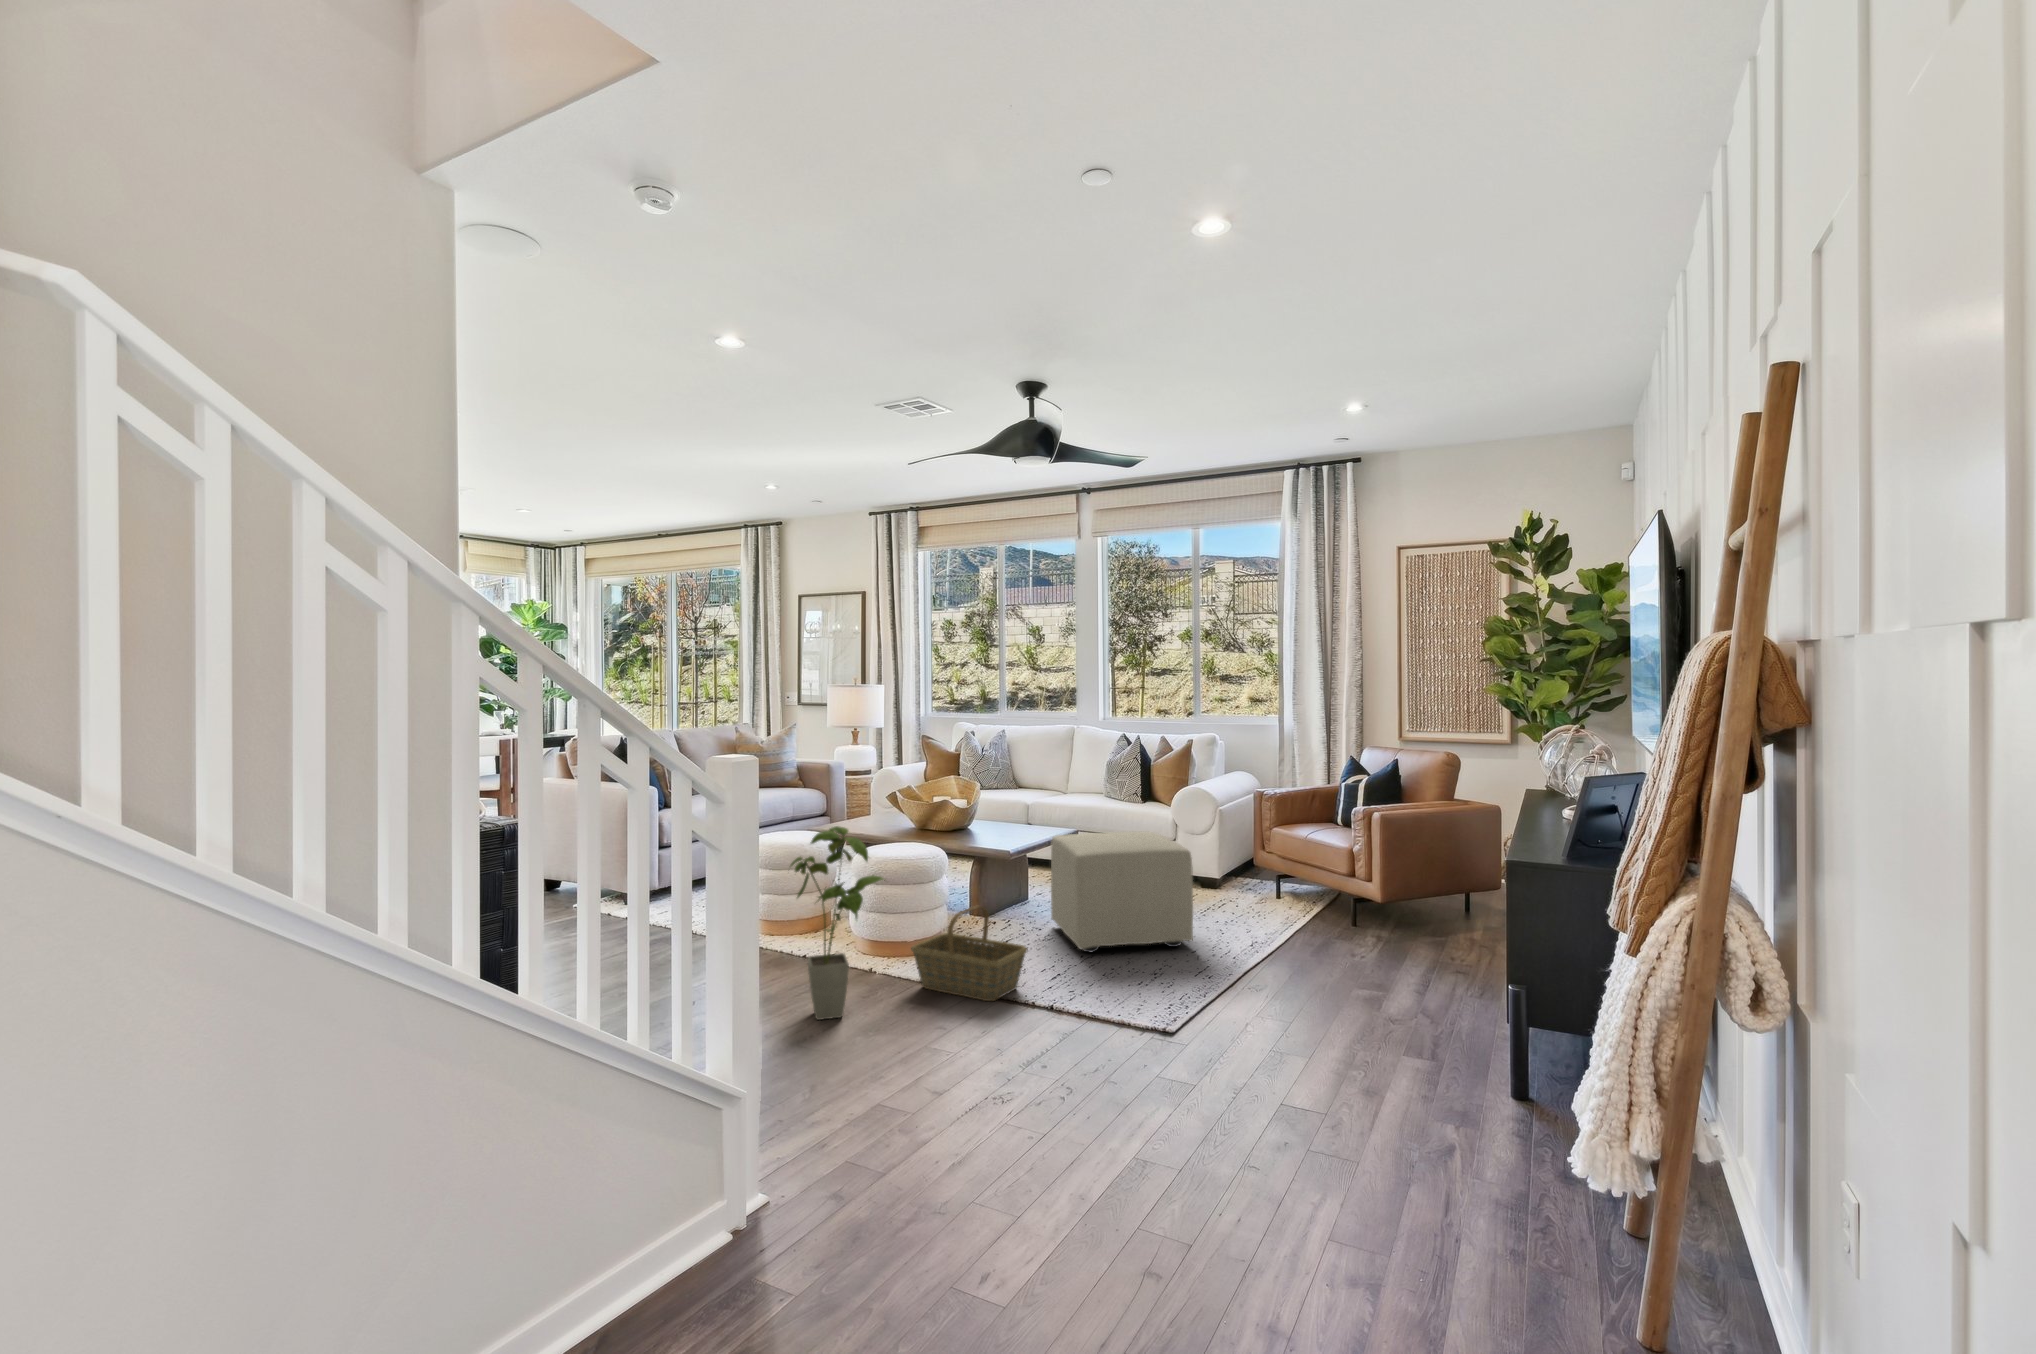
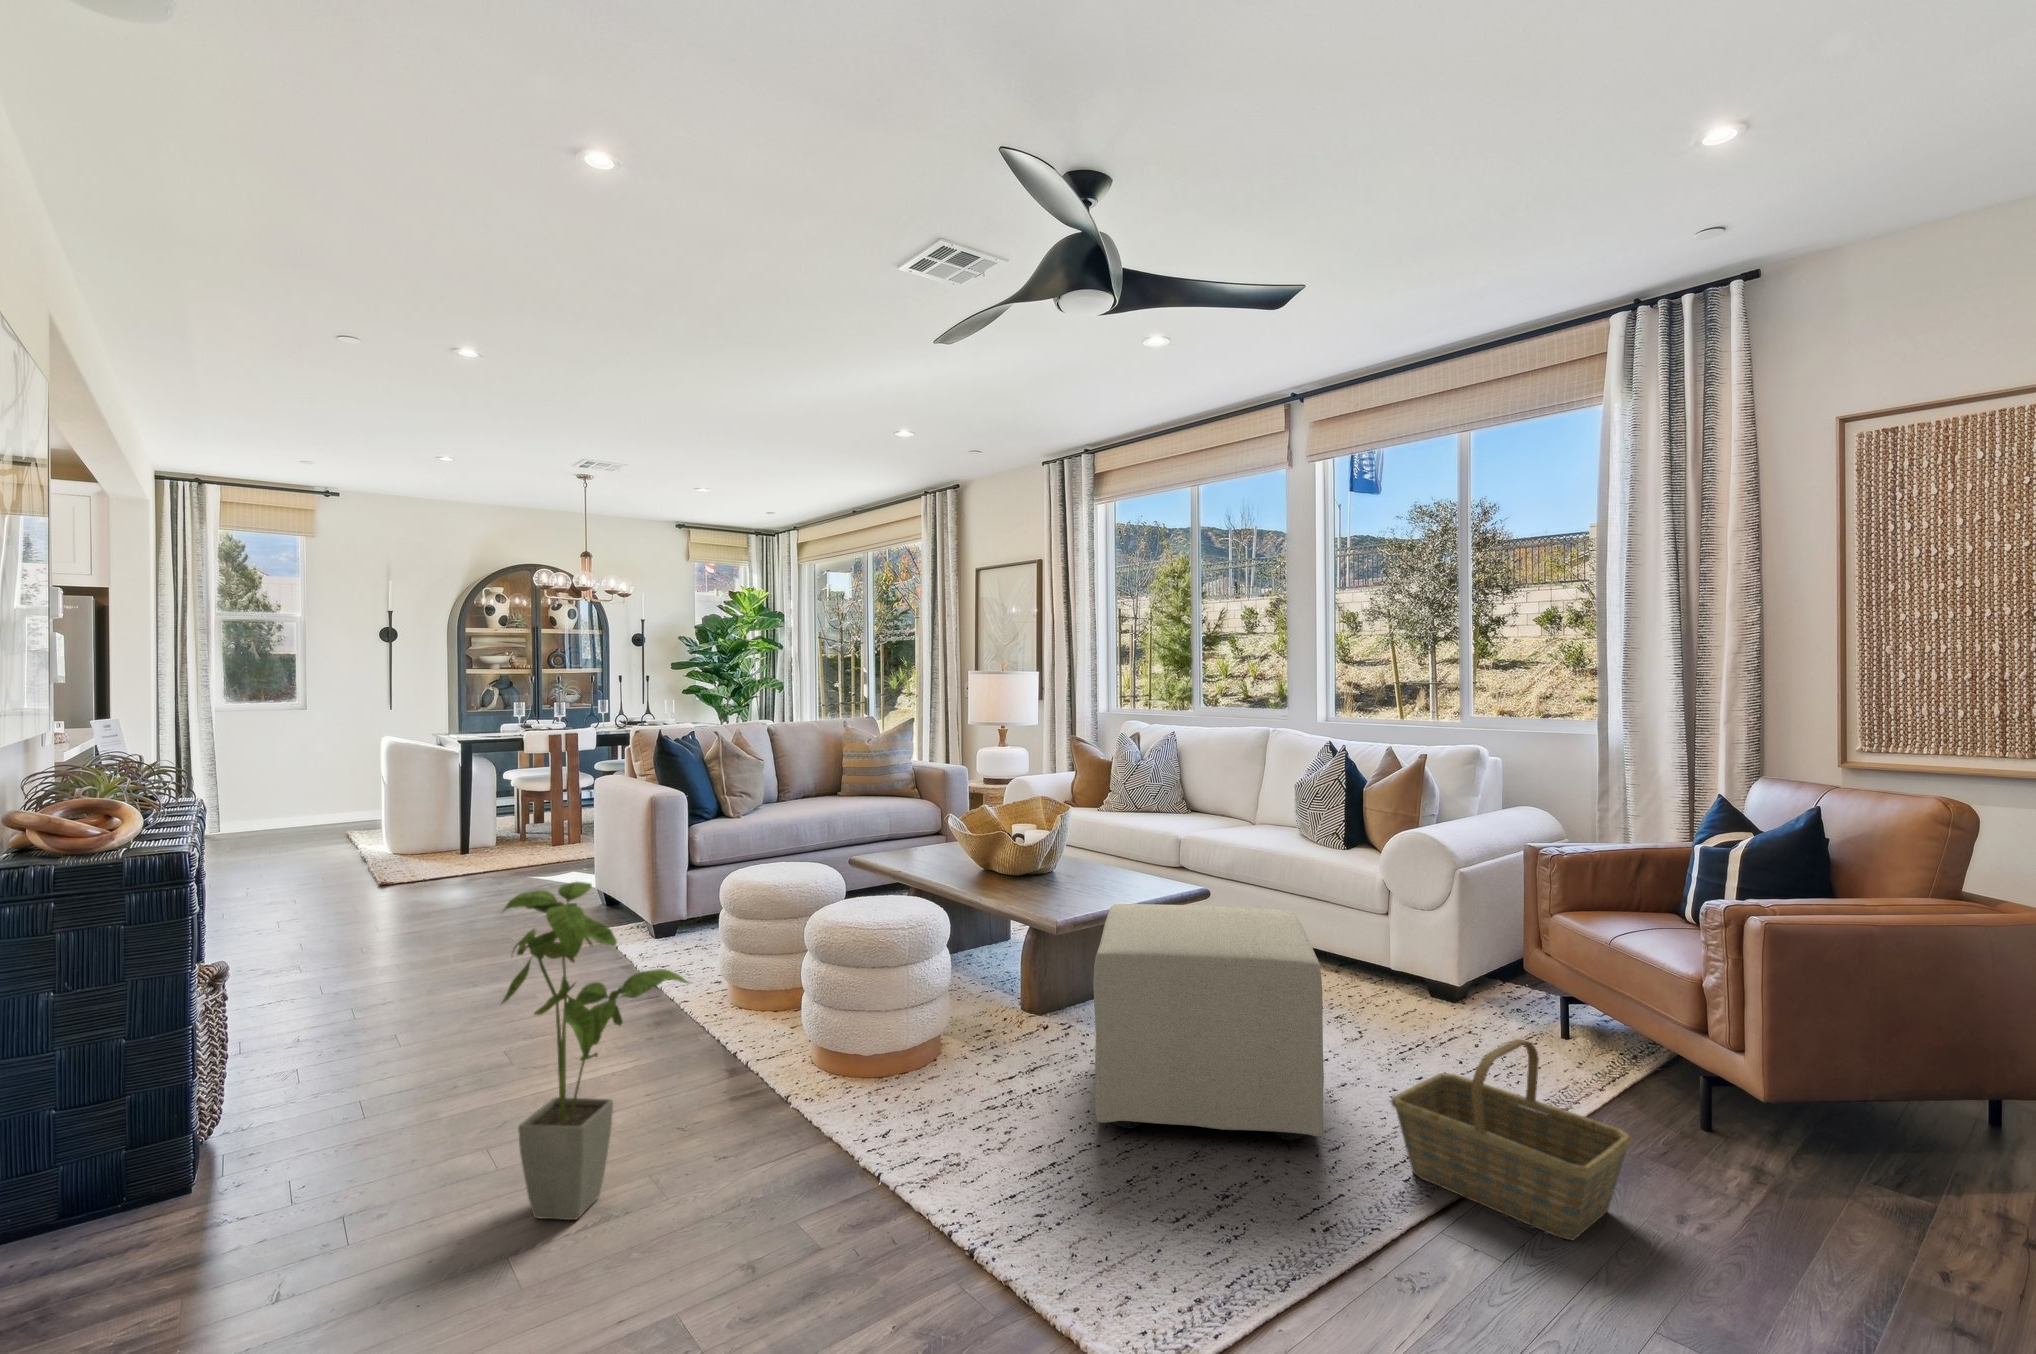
basket: present [911,906,1027,1001] -> present [1391,1039,1632,1240]

